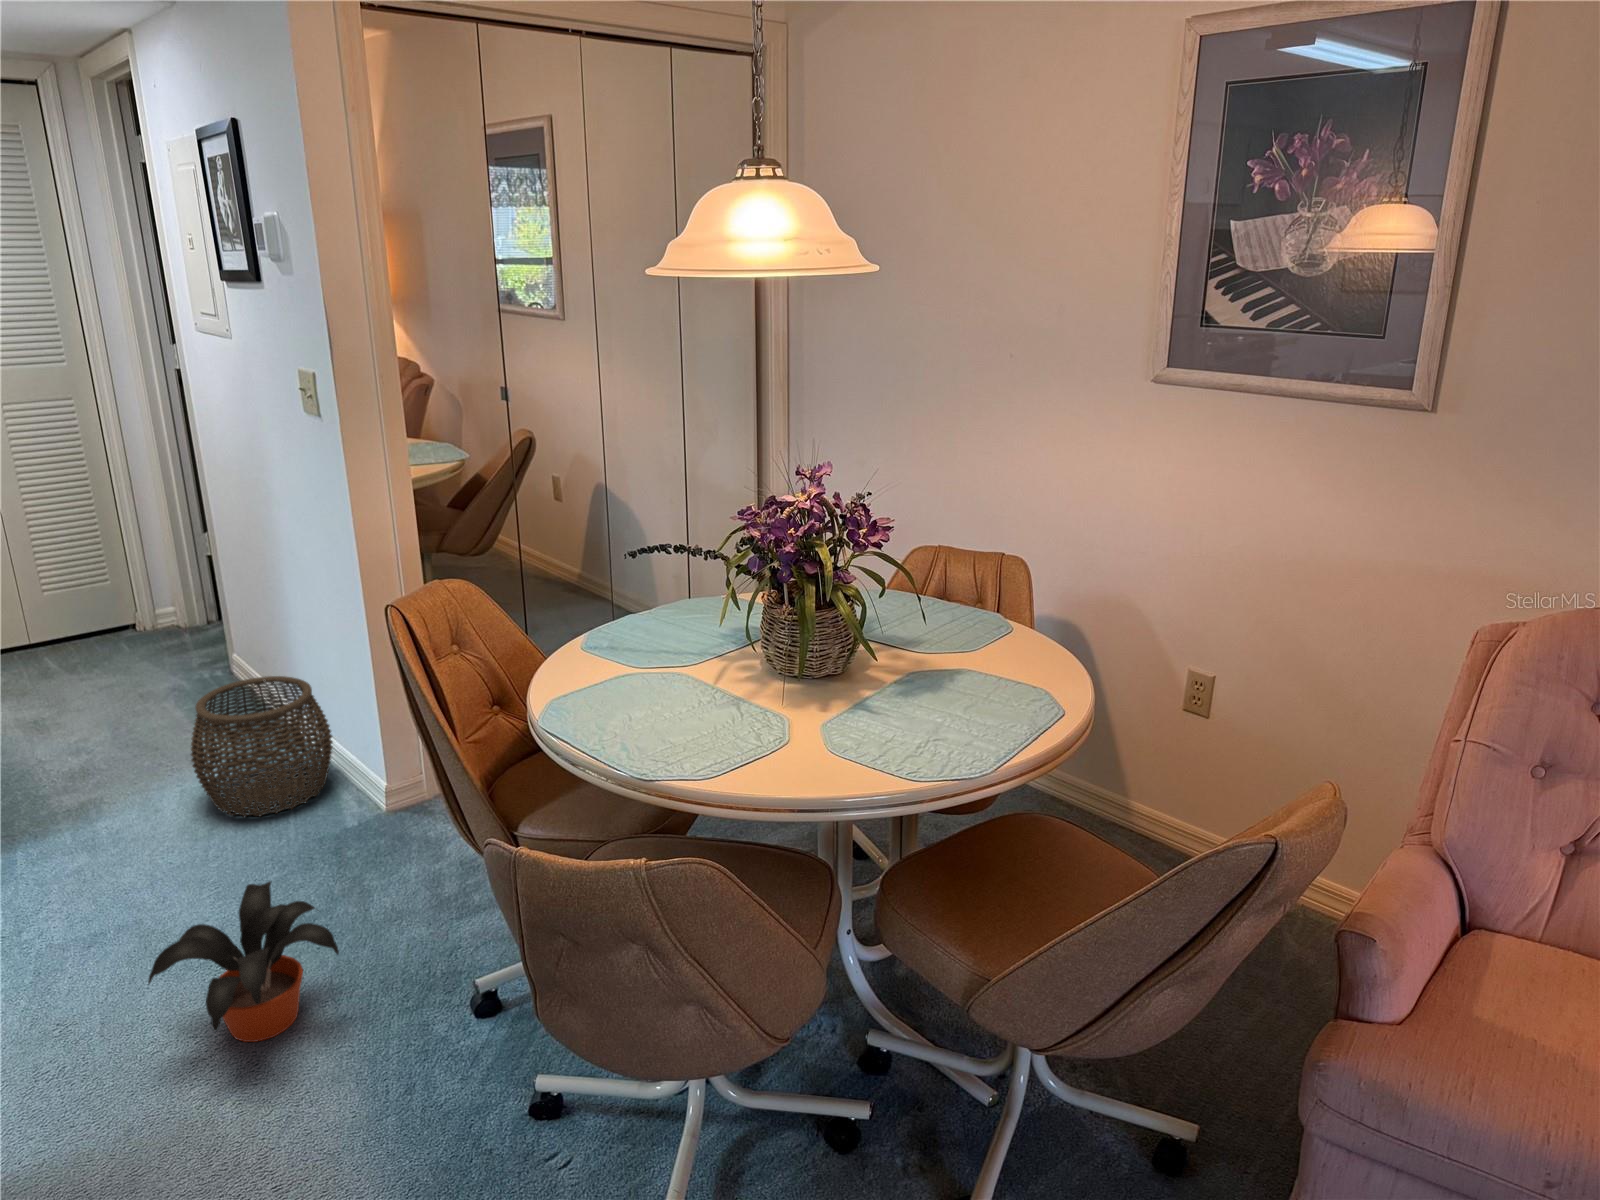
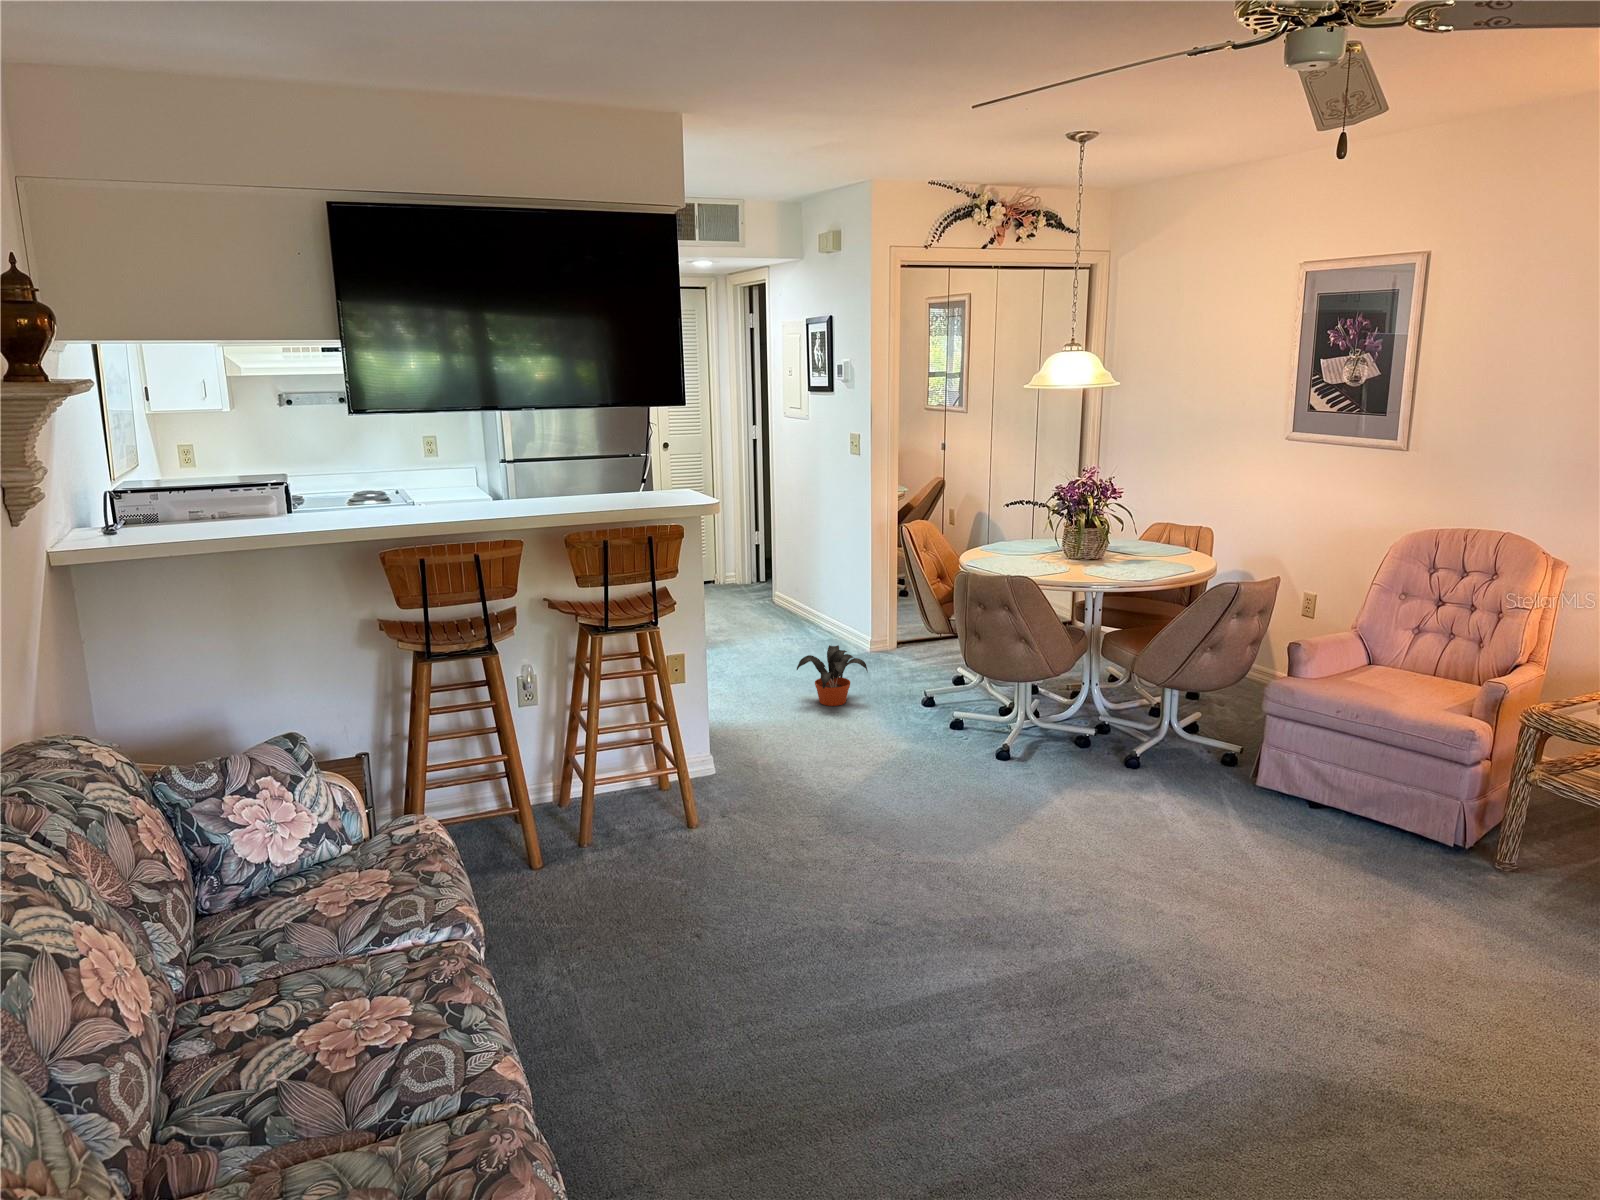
woven basket: present [191,676,333,817] -> none [778,585,842,649]

